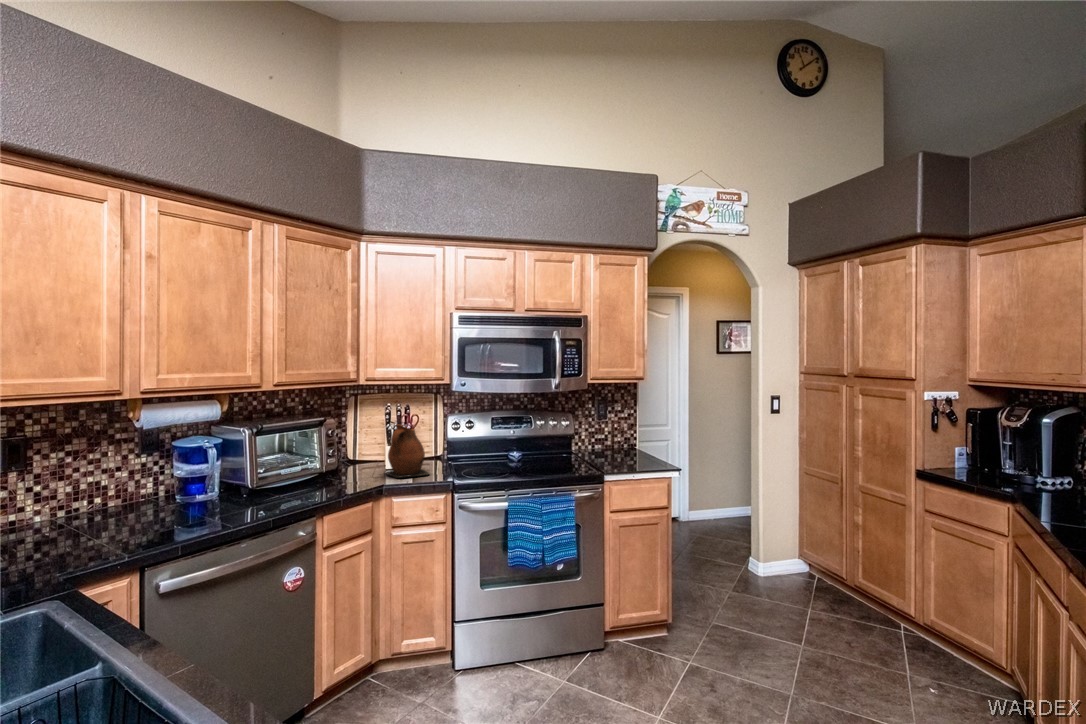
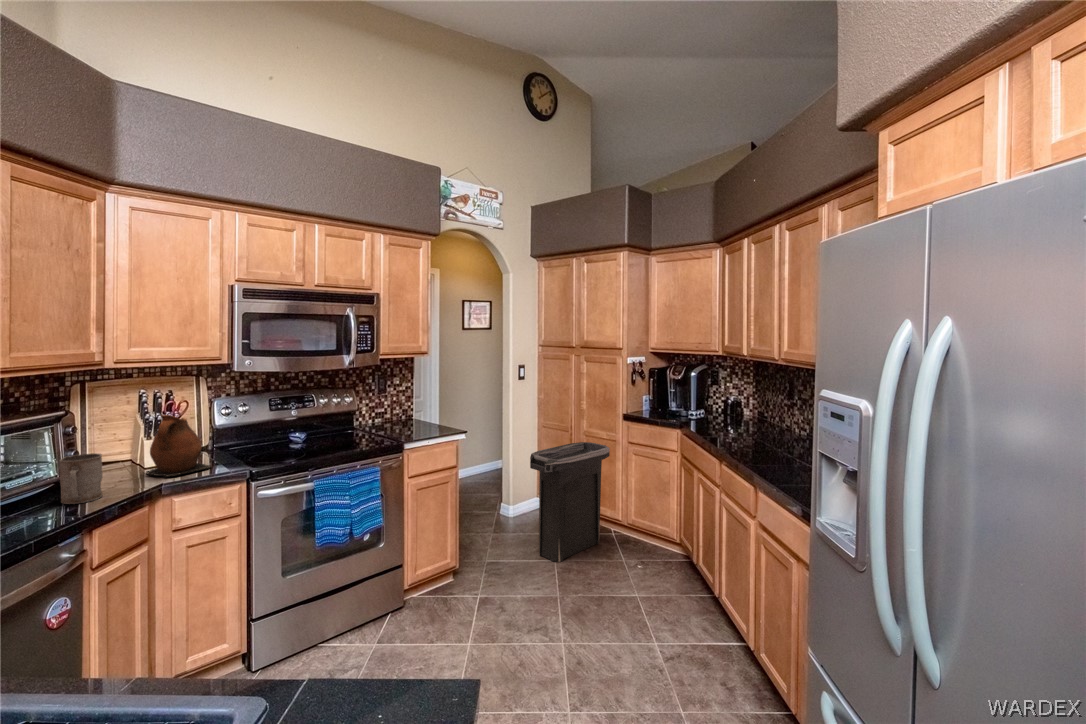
mug: none [324,451,351,489] -> present [60,453,103,504]
trash can: none [766,503,893,657] -> present [530,442,610,562]

